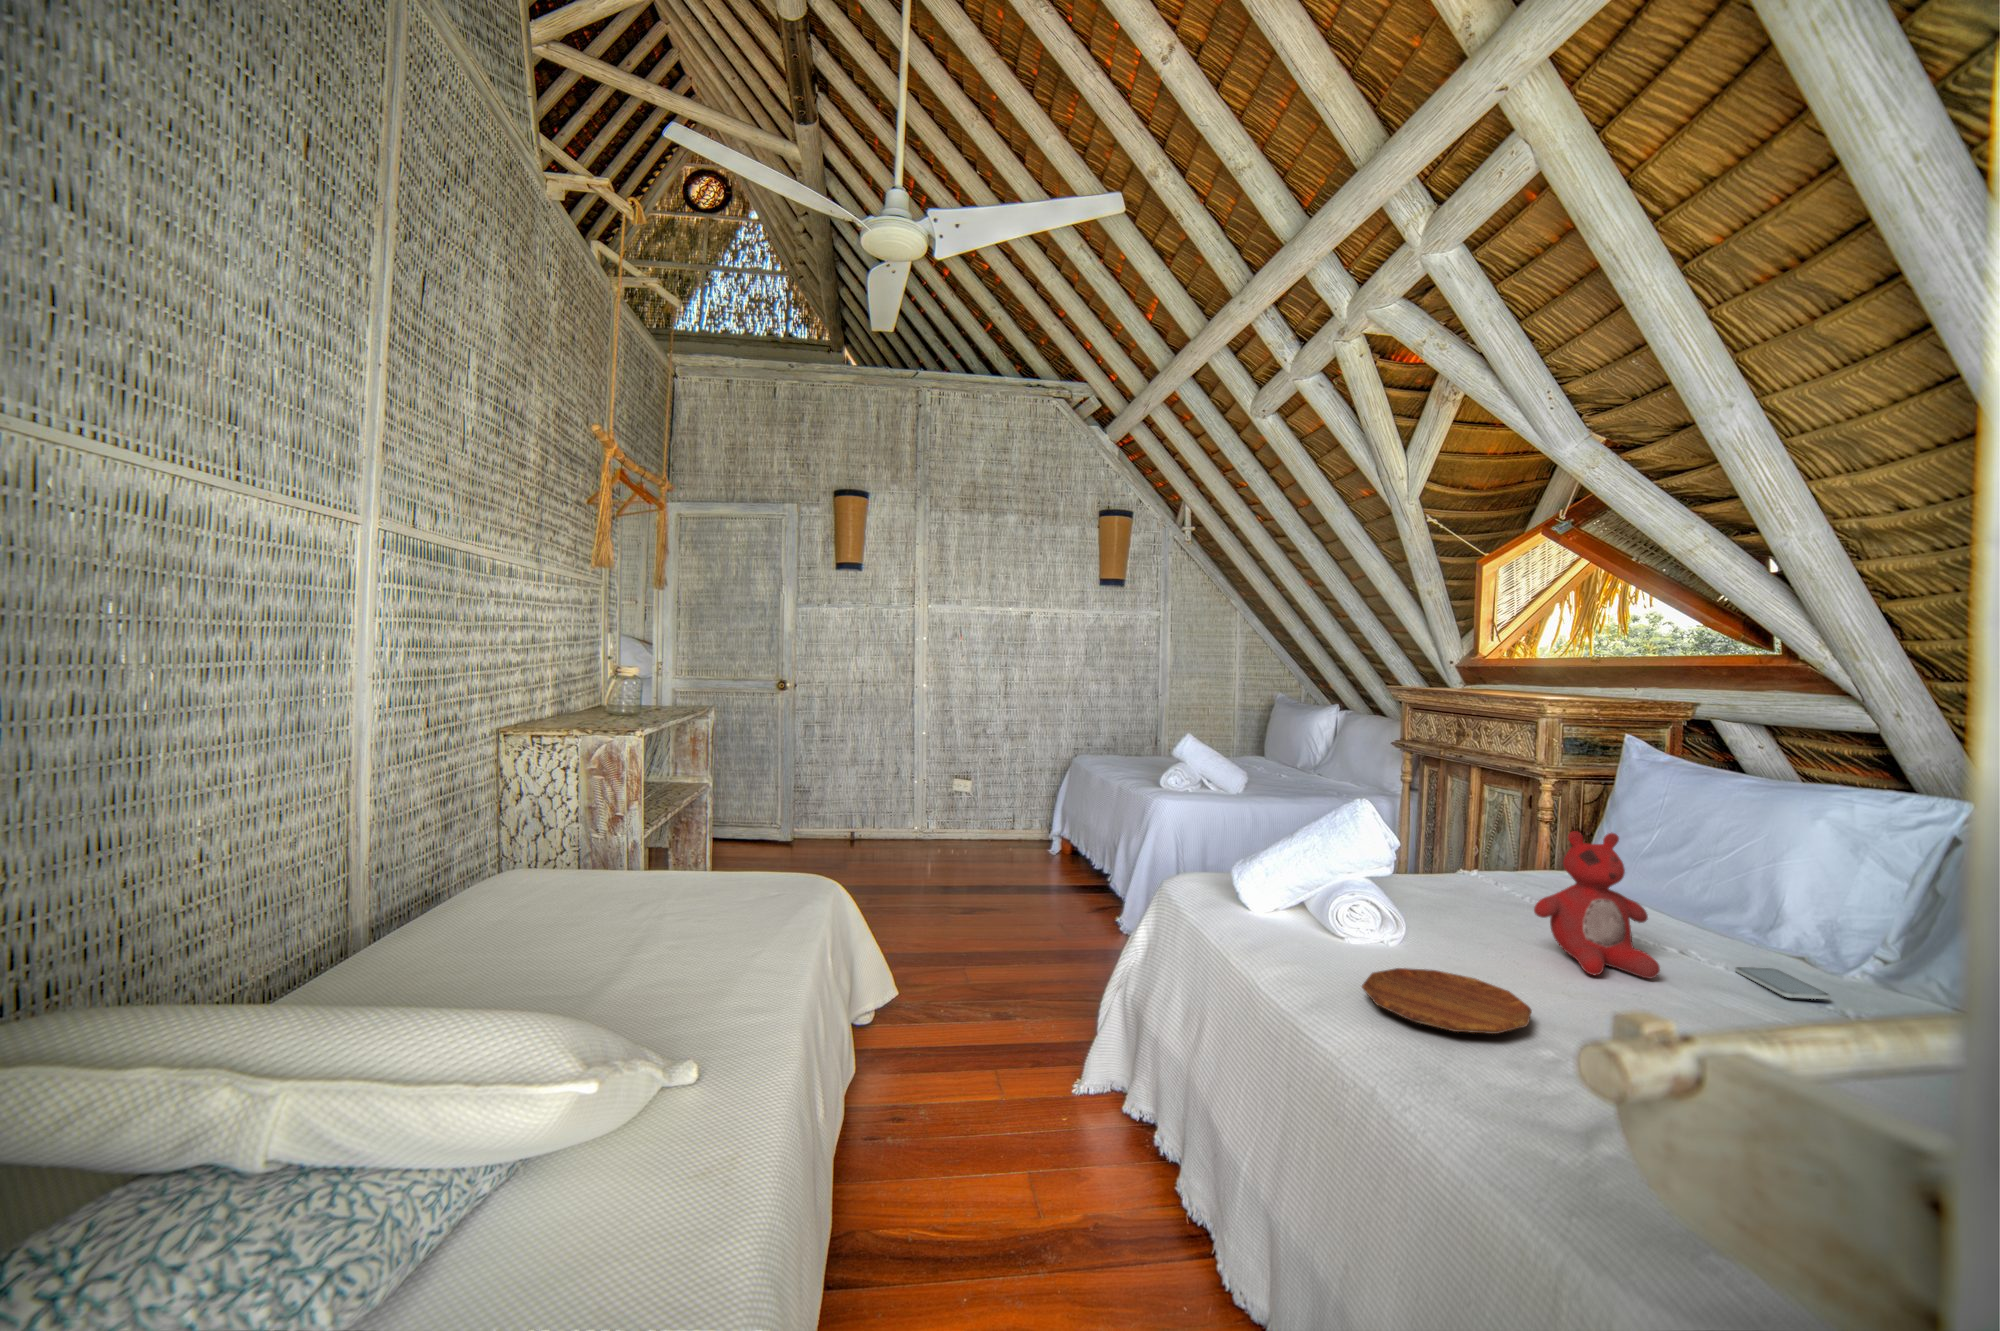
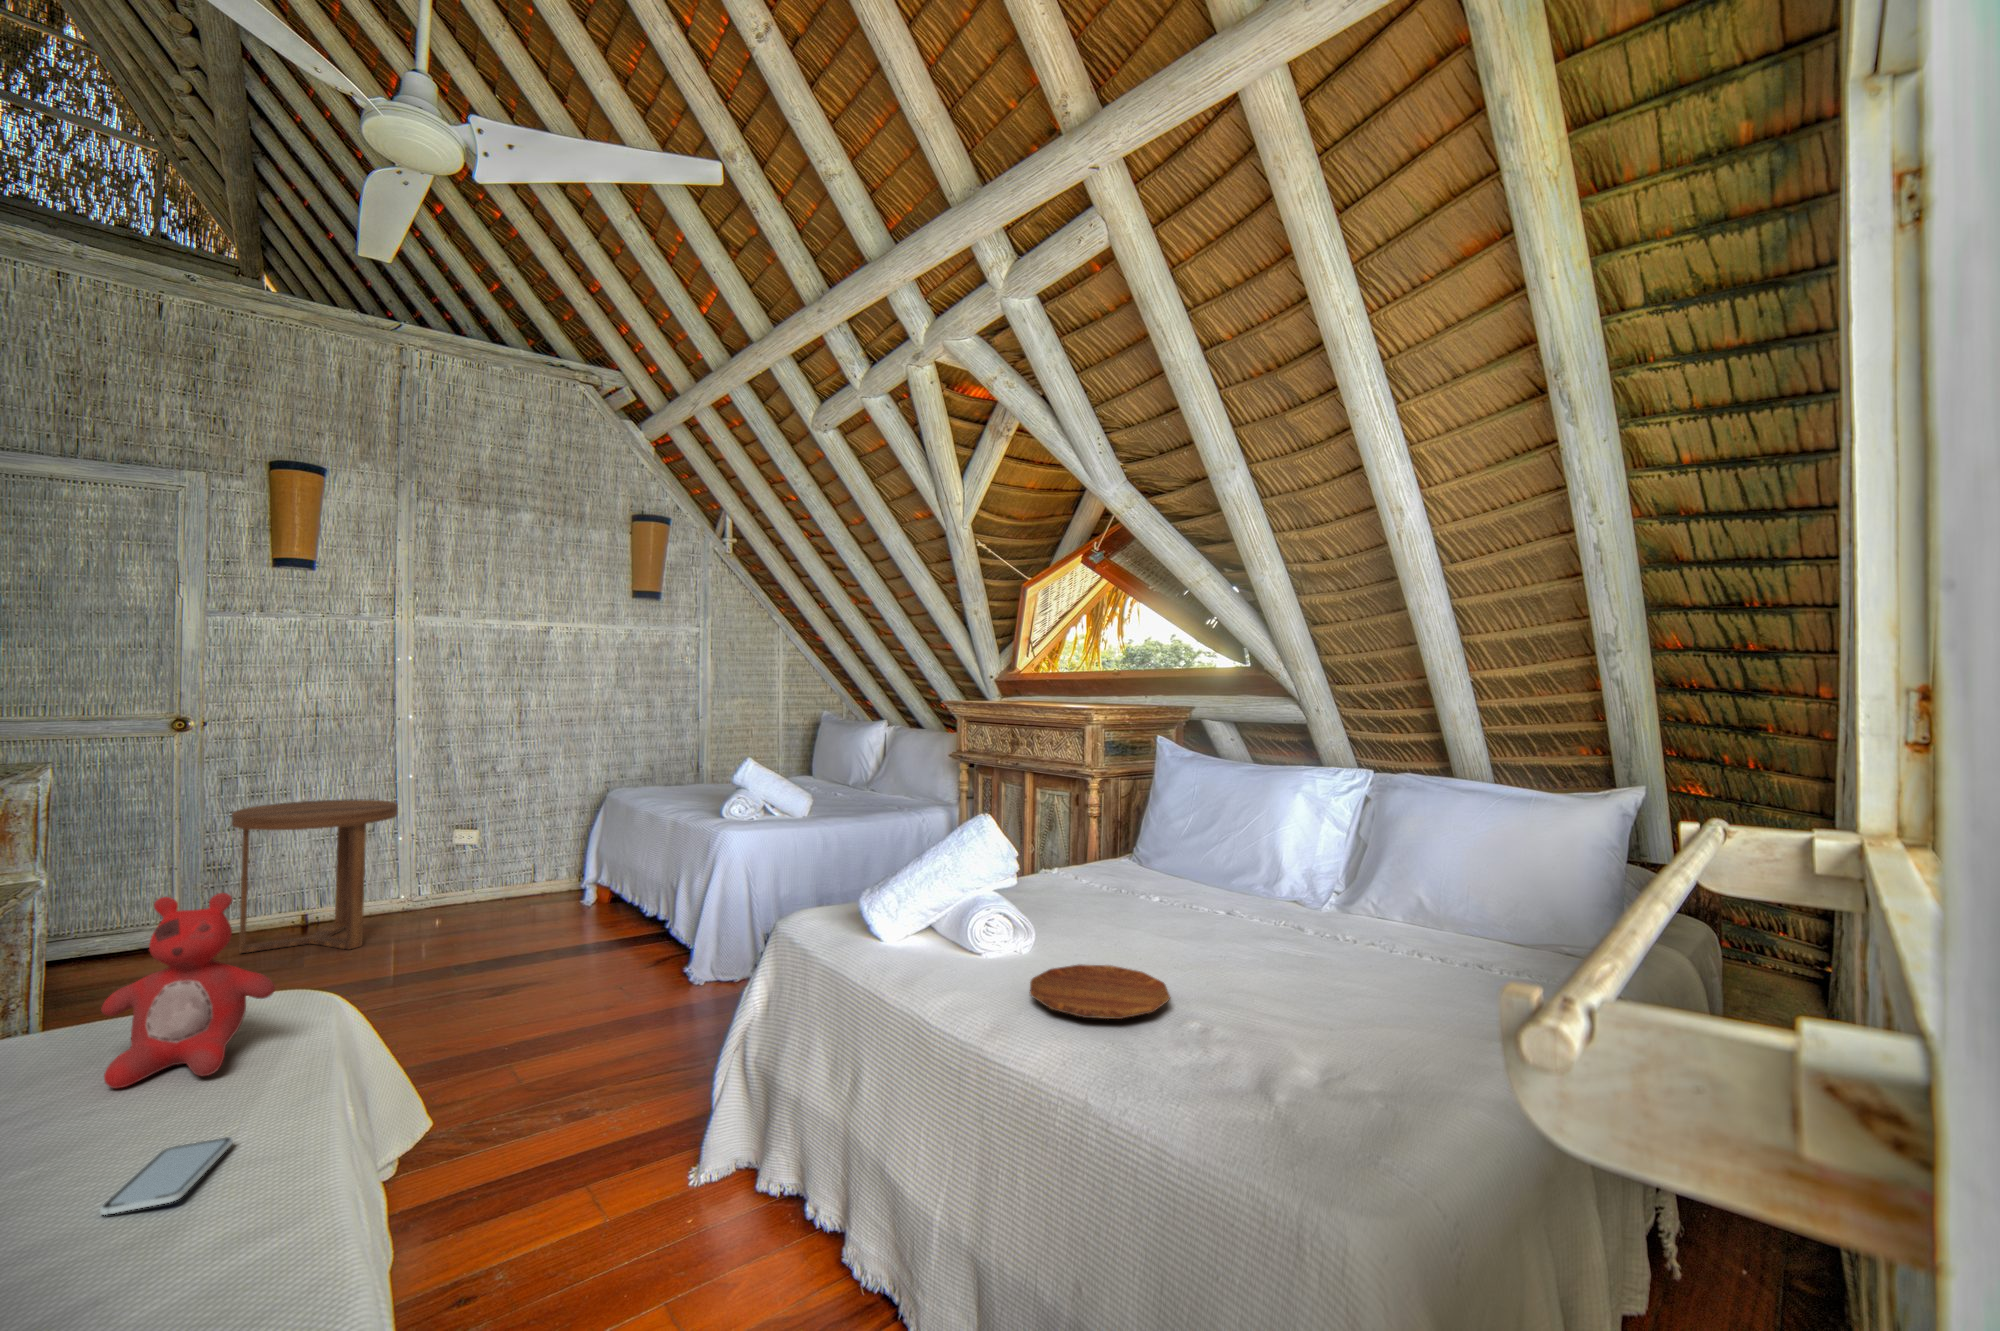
side table: none [816,748,918,864] -> present [232,799,398,953]
stuffed bear: present [1534,831,1660,978] -> present [101,893,275,1088]
smartphone: present [1735,967,1831,999] -> present [100,1137,233,1215]

